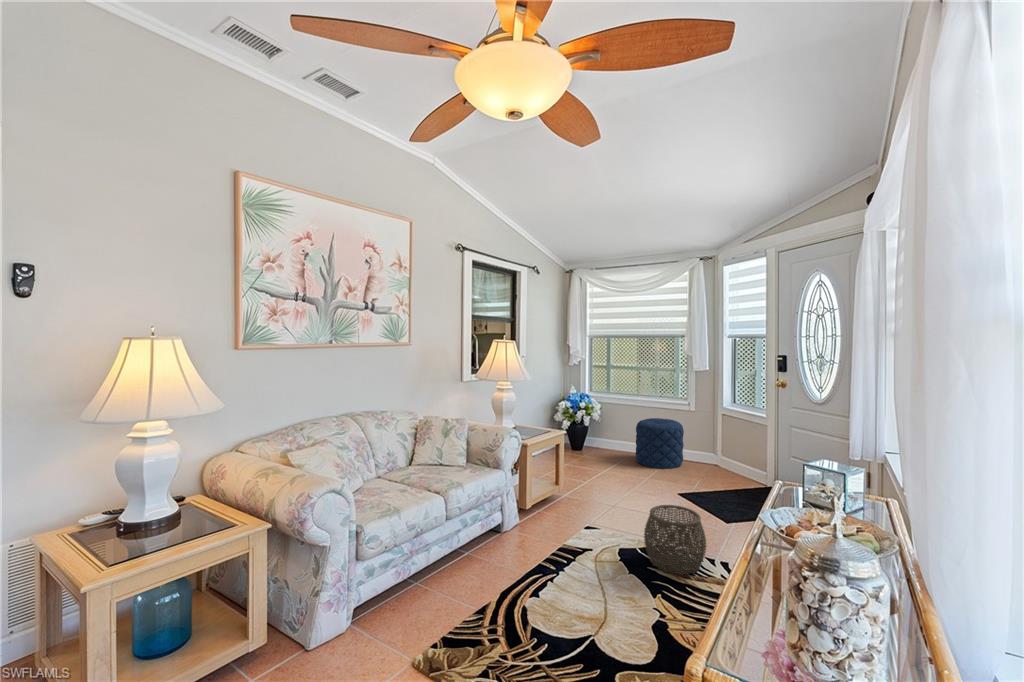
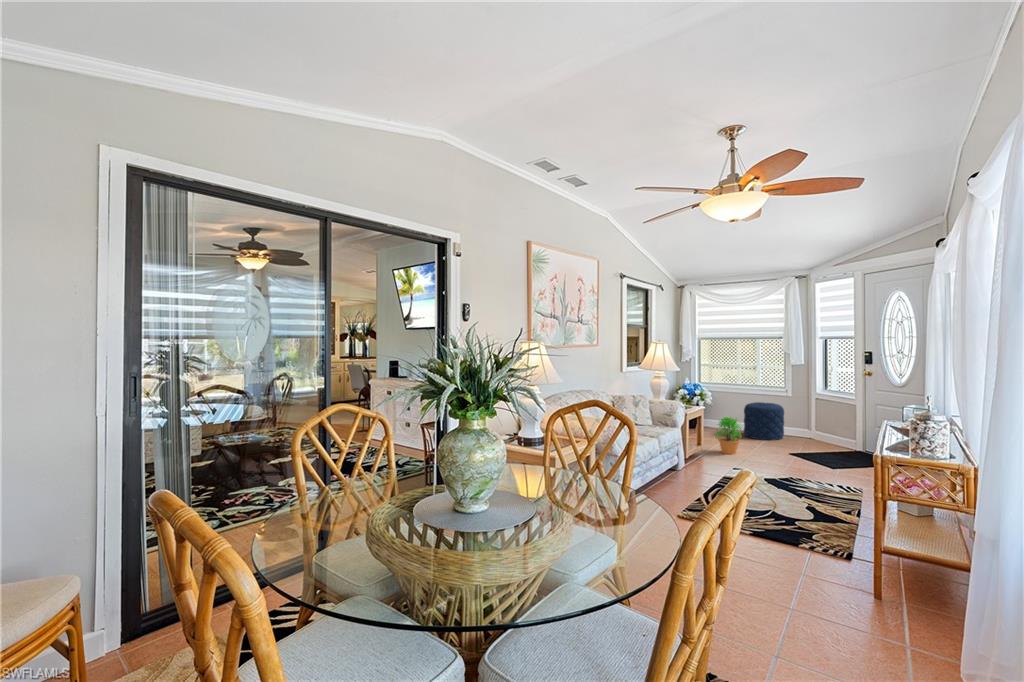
potted plant: none [582,442,620,495] -> present [716,417,741,454]
woven basket: present [644,505,707,575] -> none [785,450,830,490]

